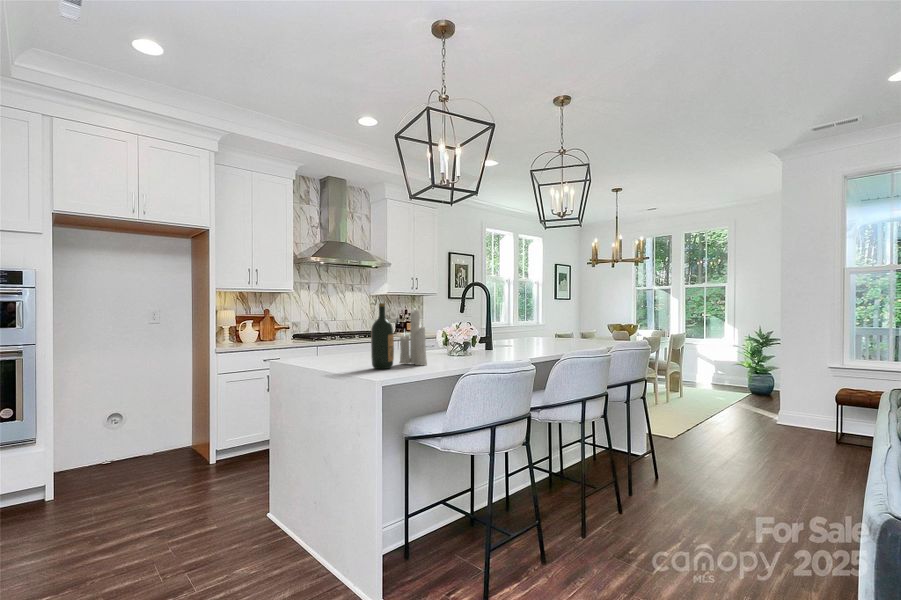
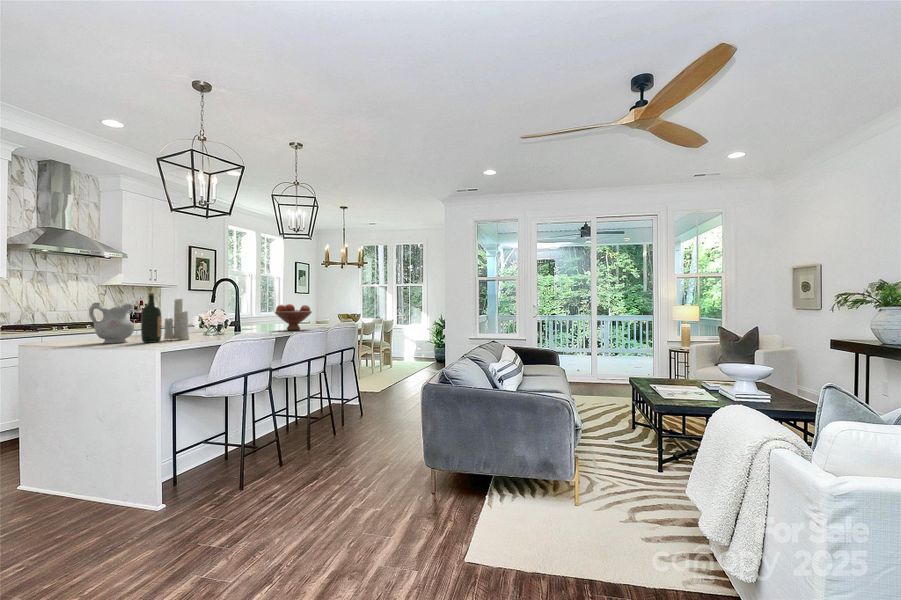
fruit bowl: none [534,315,586,352] -> present [275,304,312,330]
ceramic pitcher: none [324,316,369,367] -> present [89,303,134,343]

